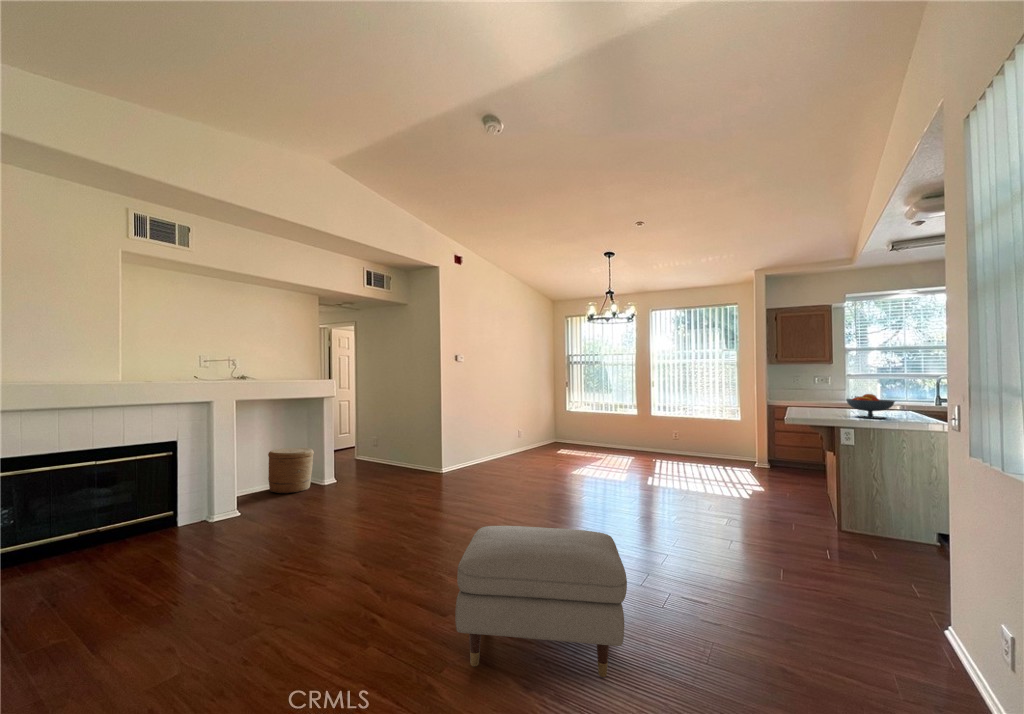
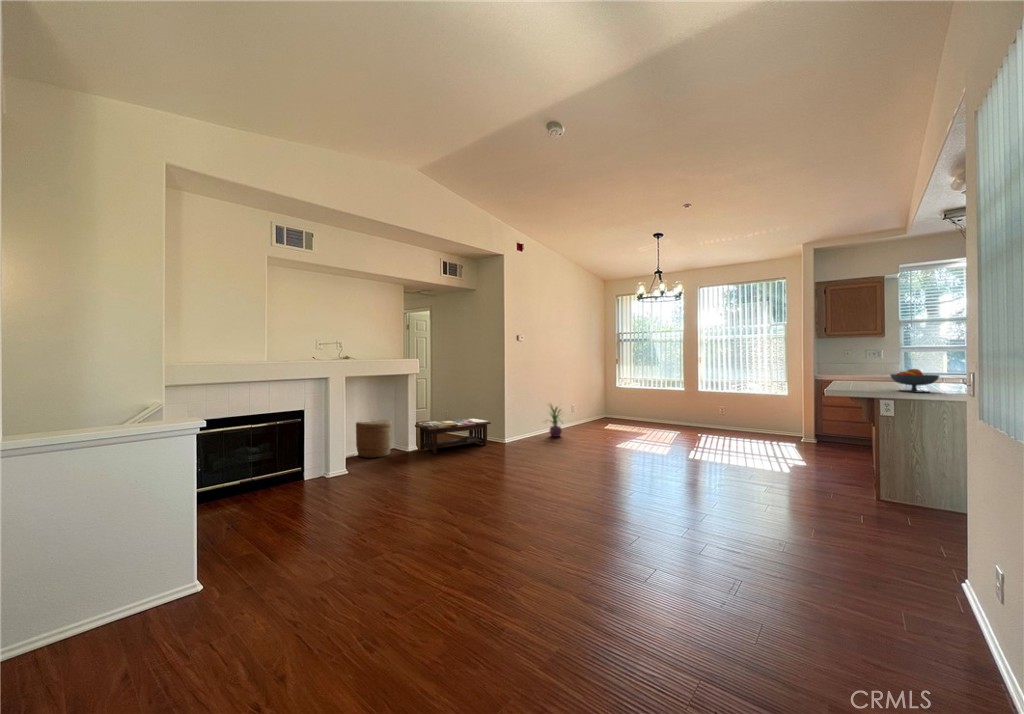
decorative plant: none [481,428,521,466] -> present [546,405,562,437]
coffee table: none [341,446,431,487] -> present [415,419,491,454]
ottoman: present [455,526,627,677] -> none [534,481,671,597]

